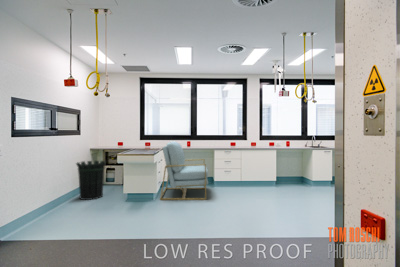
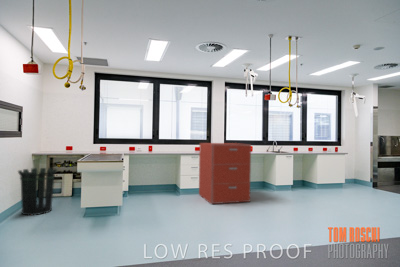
filing cabinet: none [233,138,282,198] -> present [199,143,251,204]
chair: present [160,142,208,200] -> none [124,146,178,211]

